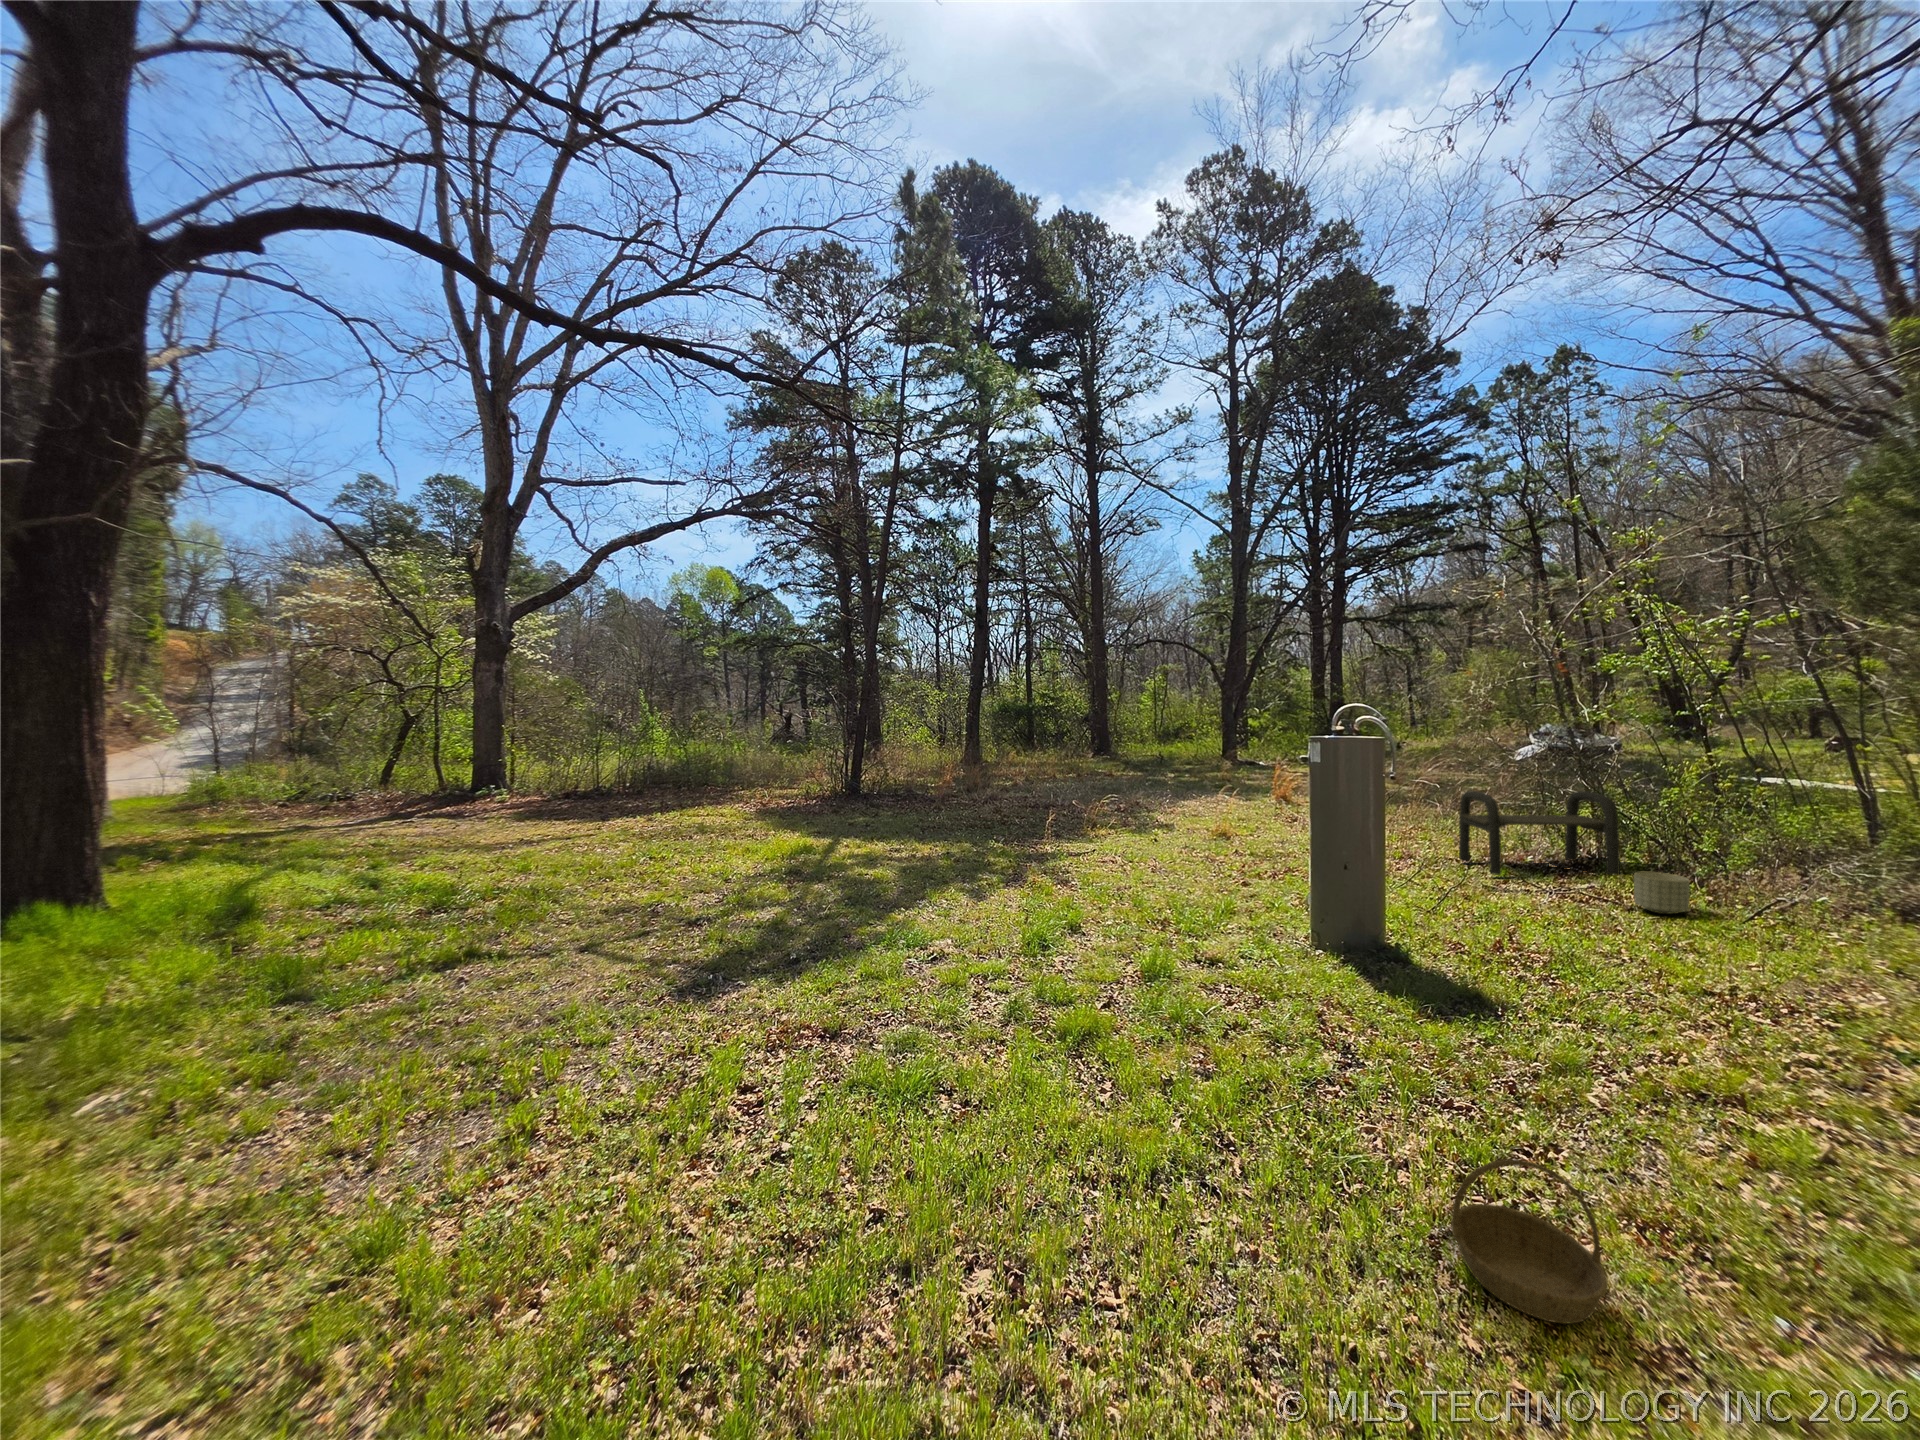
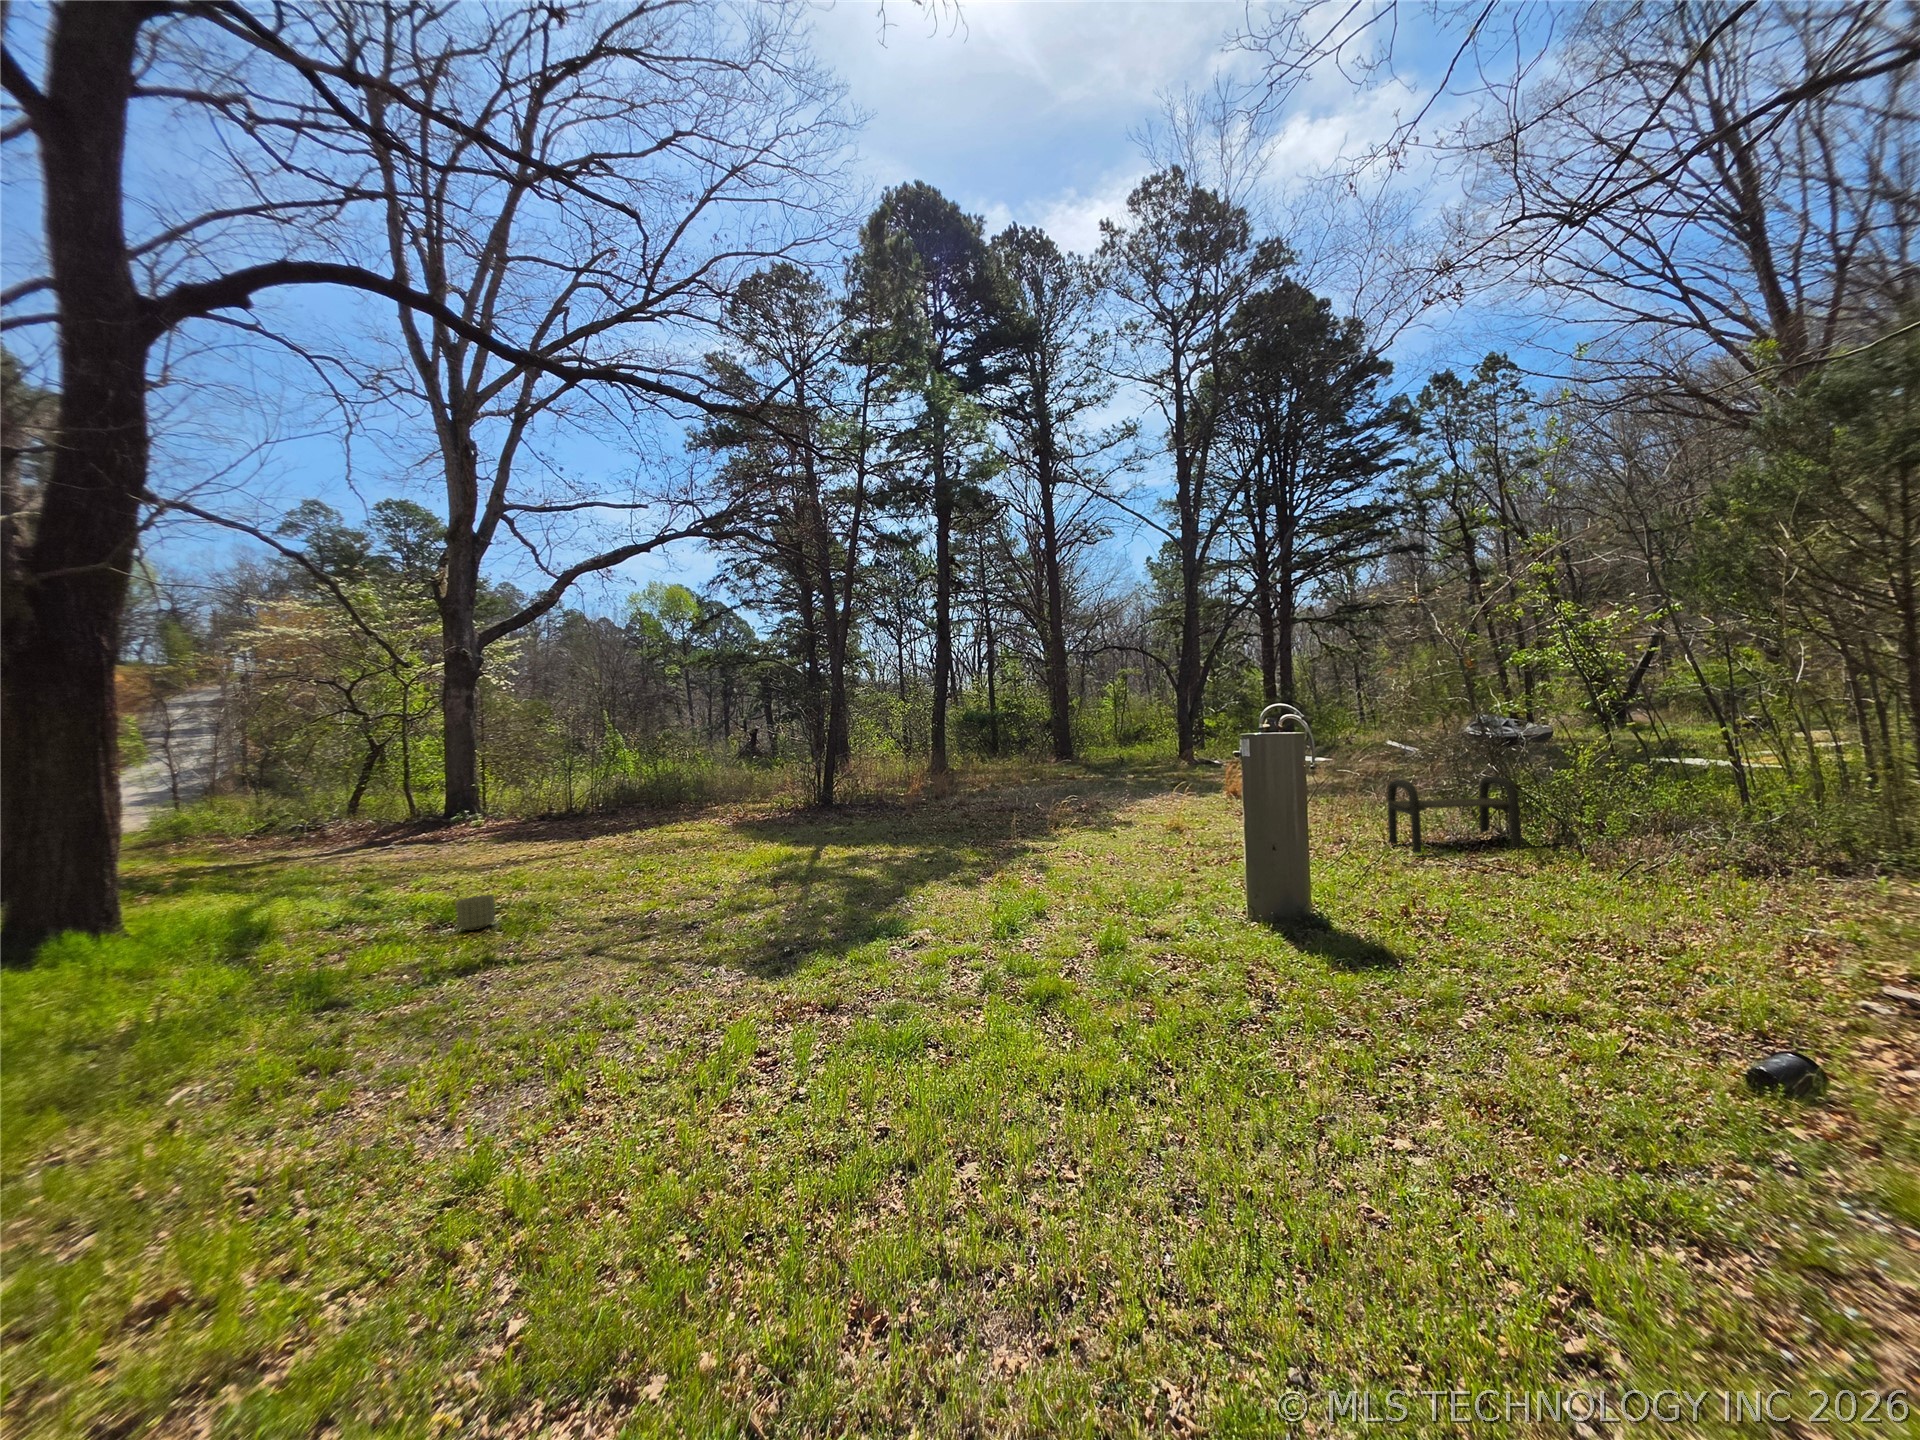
planter: present [1634,872,1689,914] -> present [456,895,495,930]
basket: present [1451,1159,1608,1324] -> none [1330,1049,1437,1165]

